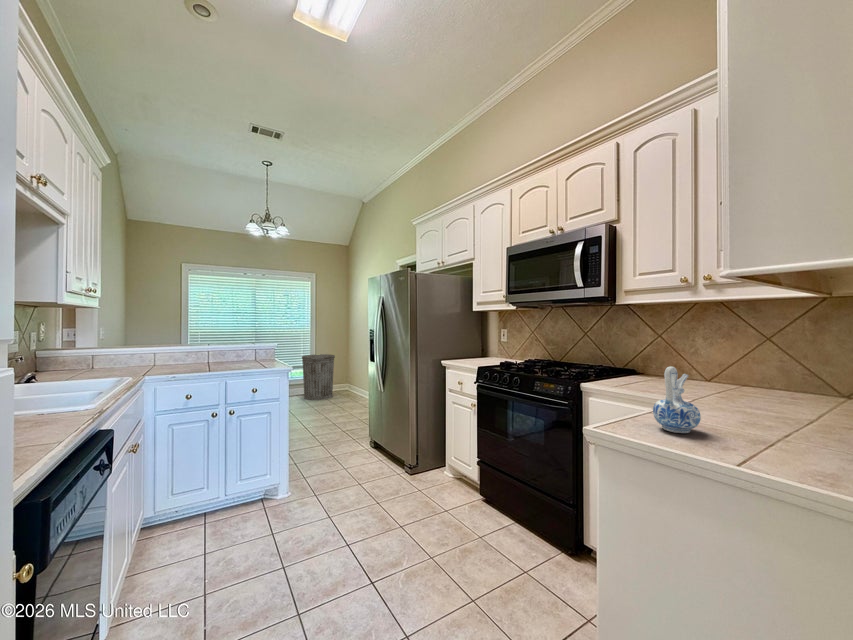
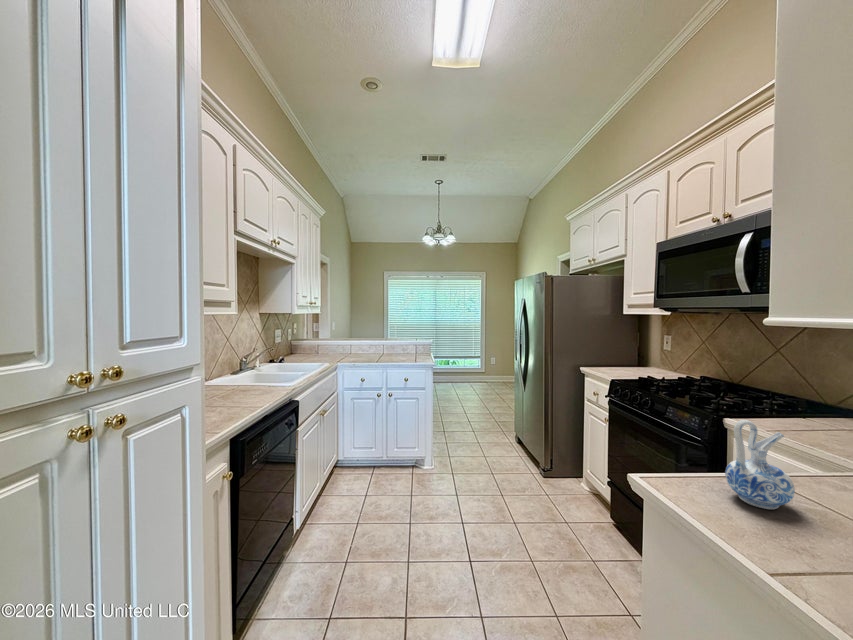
trash can: present [302,354,335,400] -> none [472,347,502,390]

